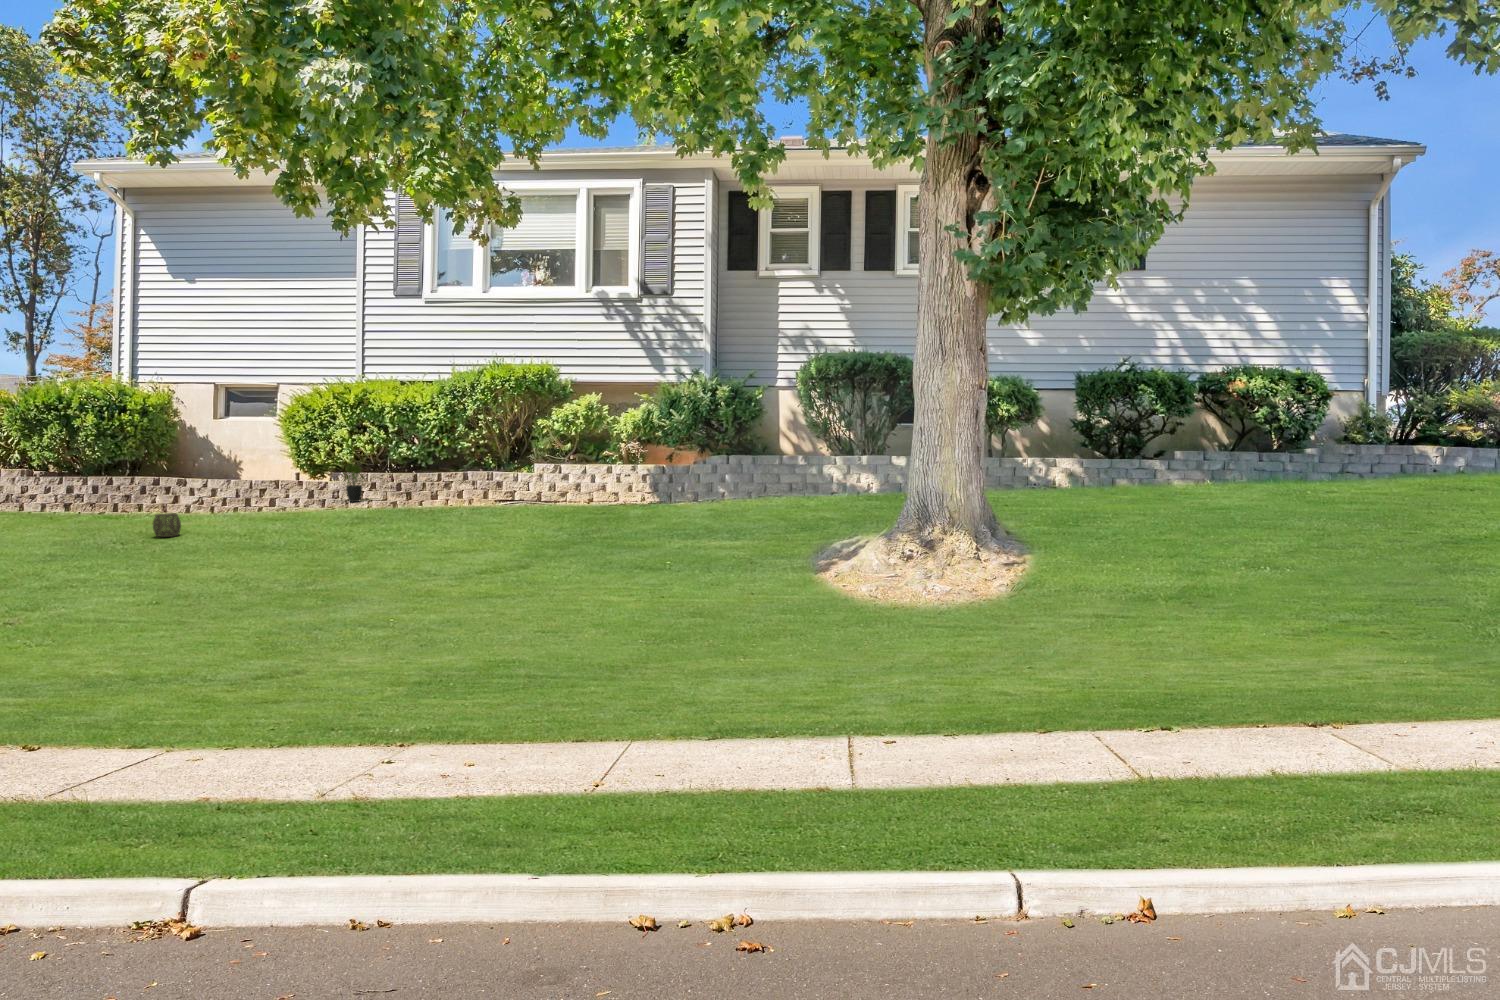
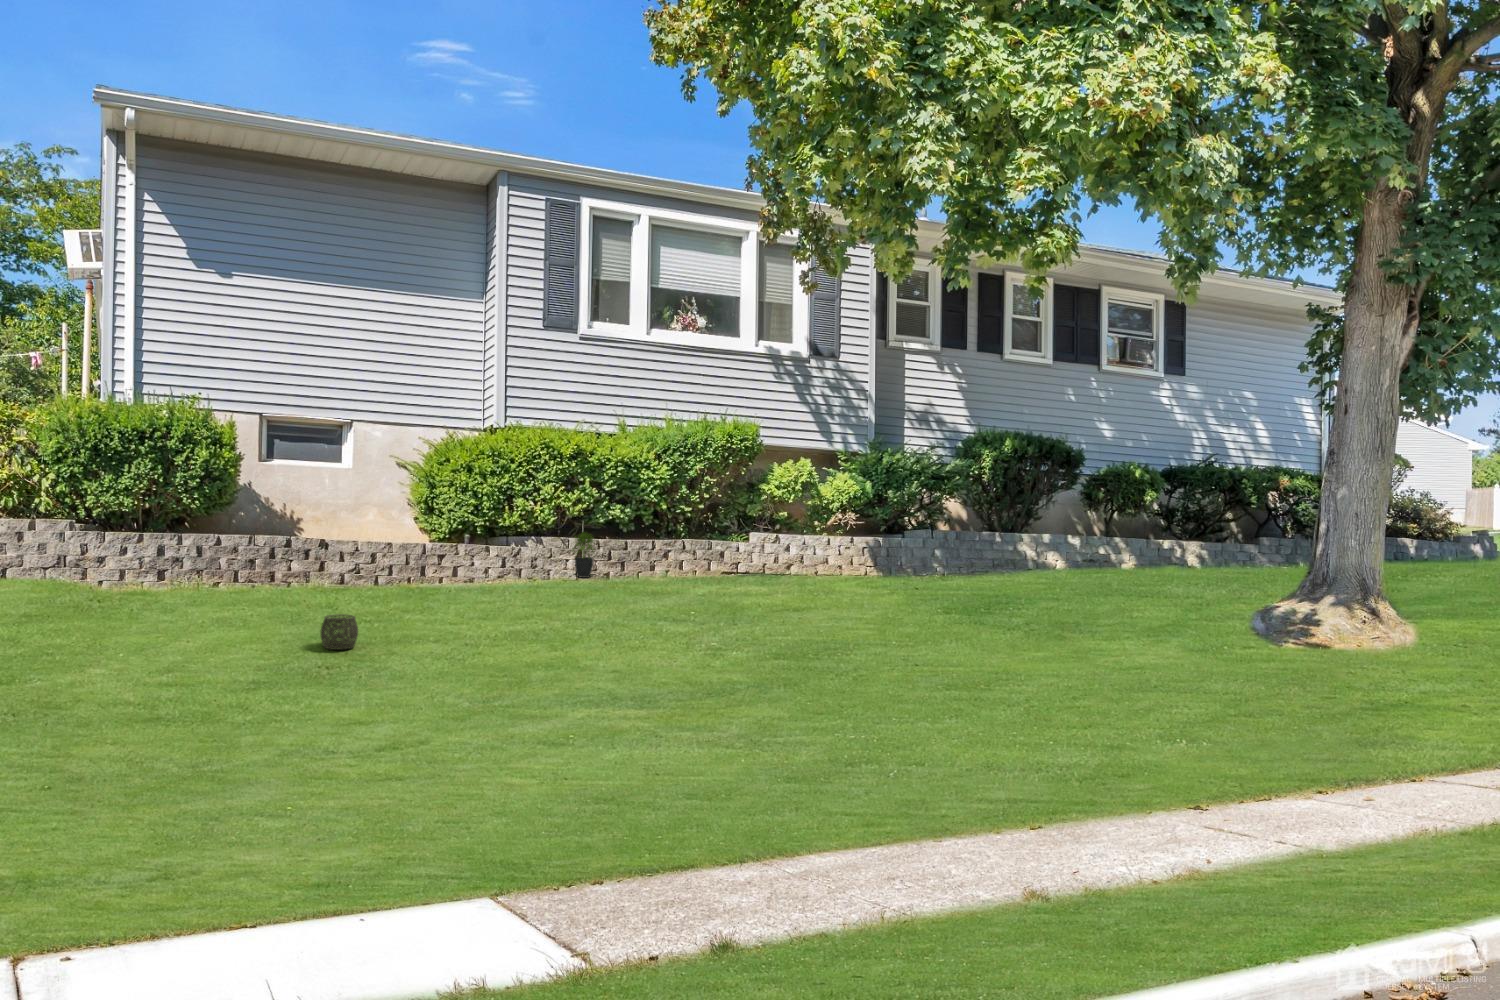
woven basket: present [153,513,181,537] -> present [320,614,358,650]

